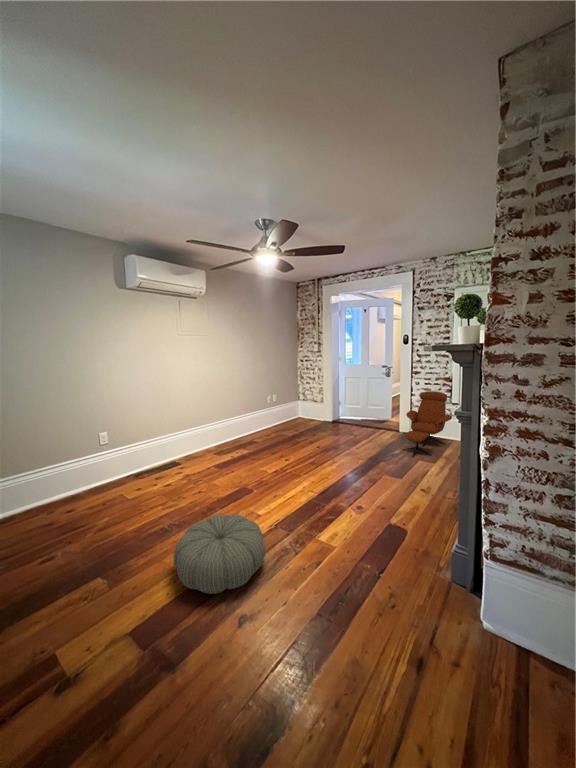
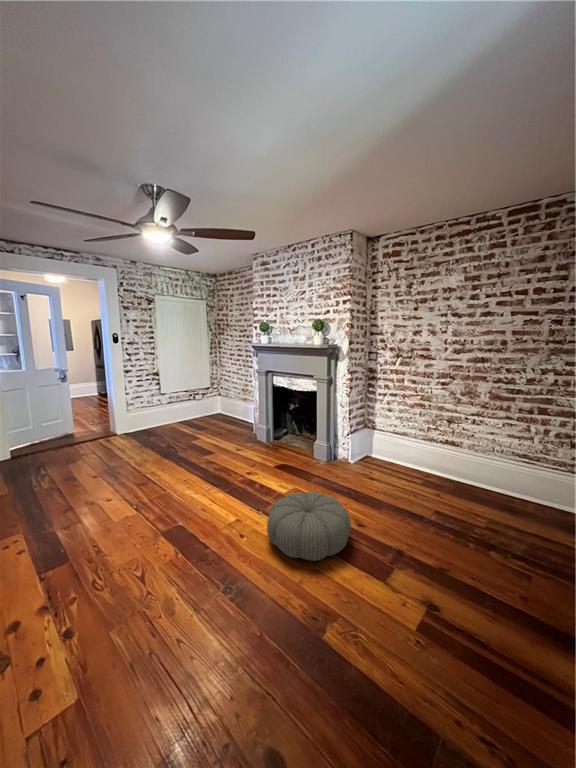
lounge chair: present [404,391,452,457] -> none [140,386,189,441]

